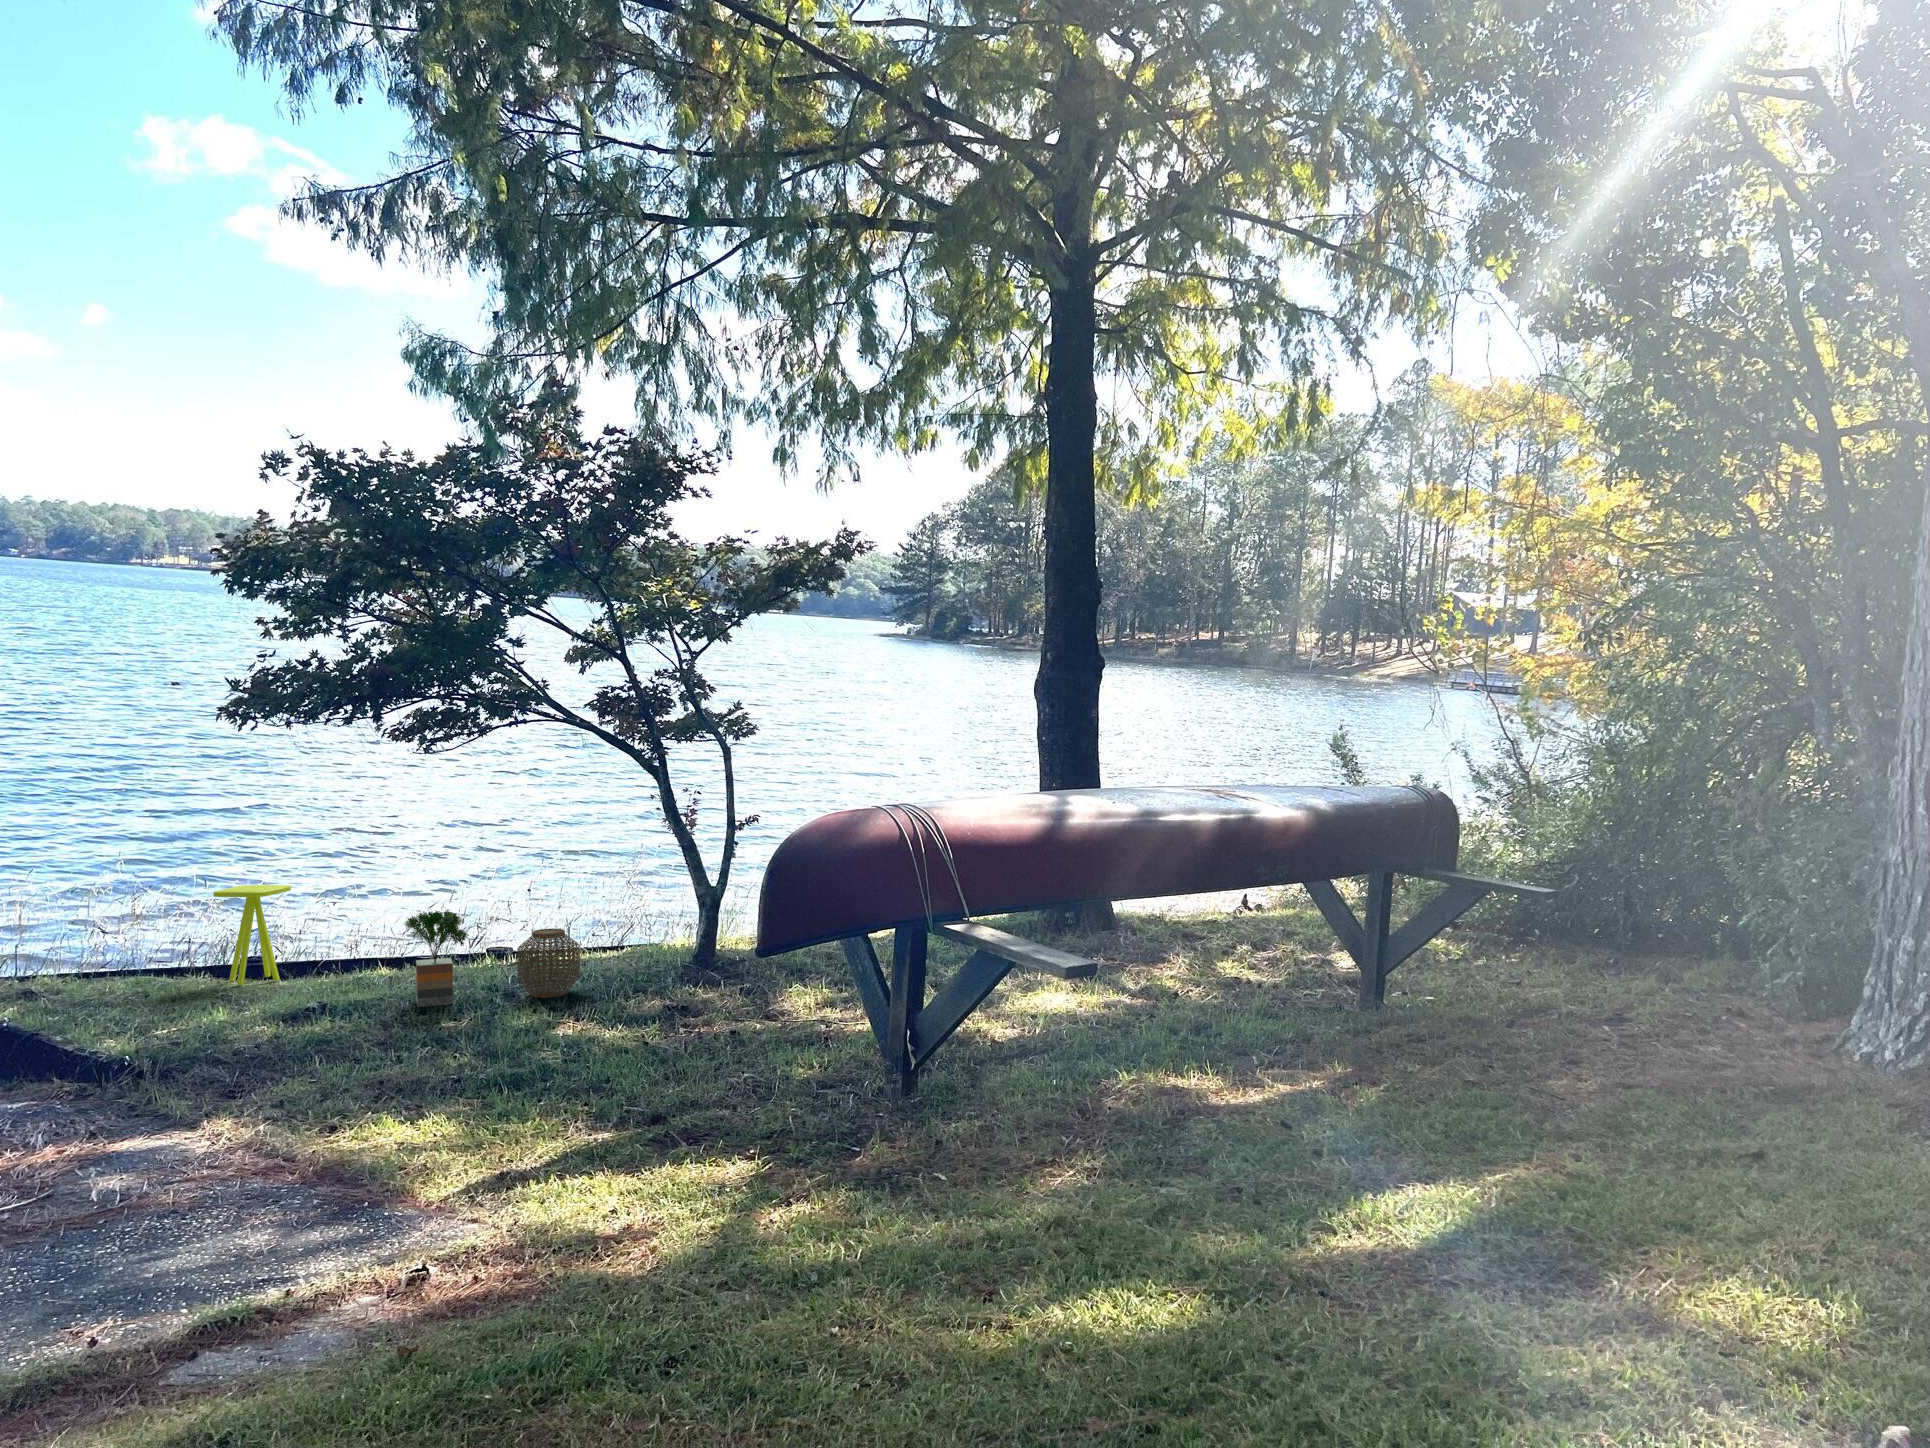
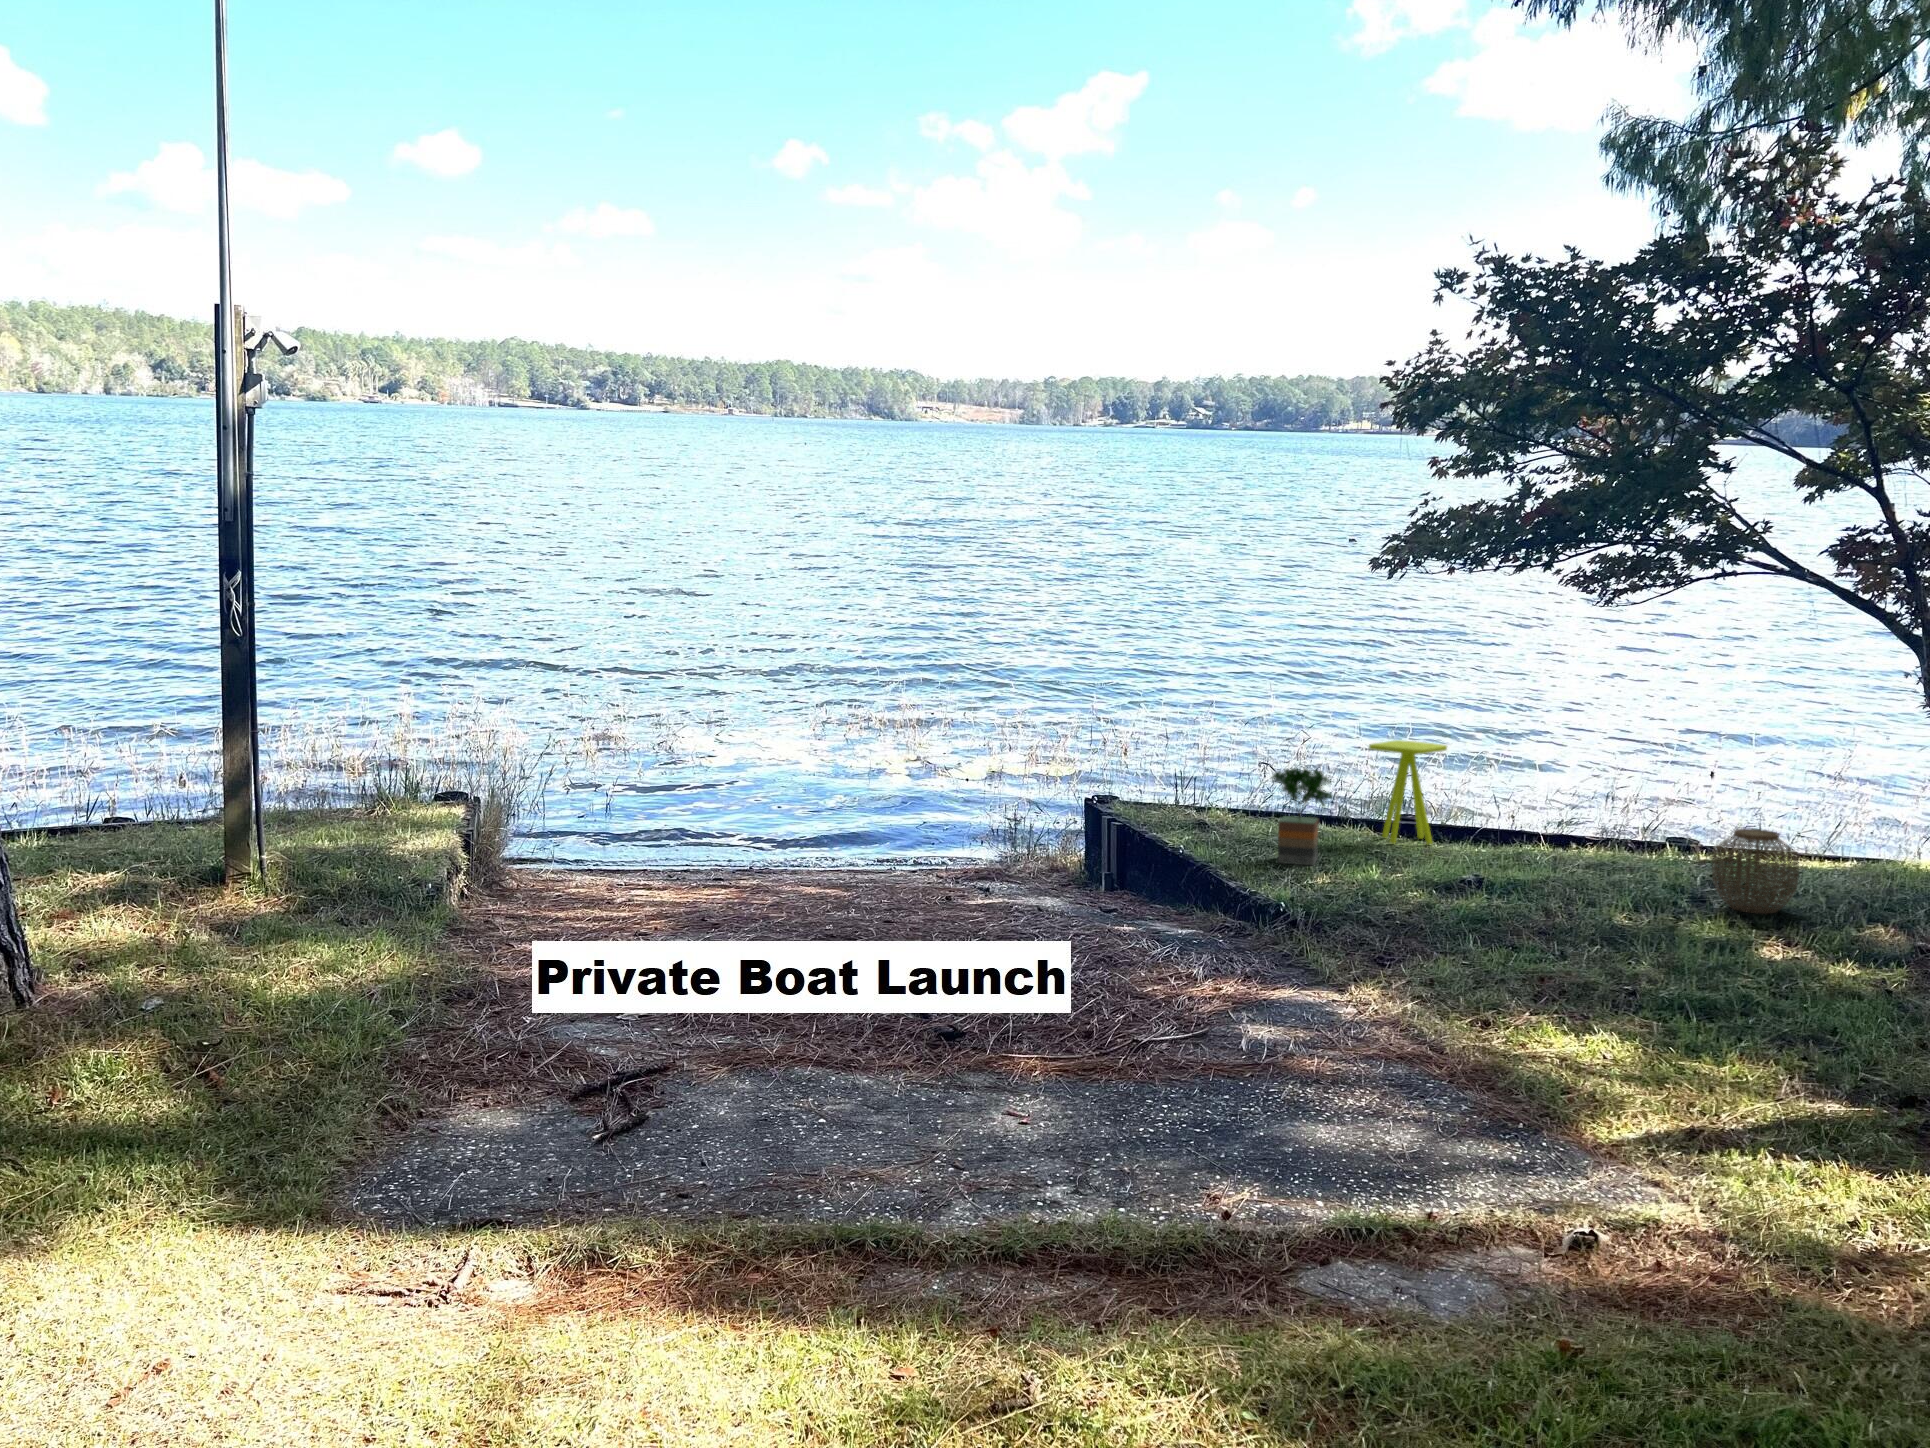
potted tree: present [405,911,468,1007] -> present [1272,768,1332,865]

